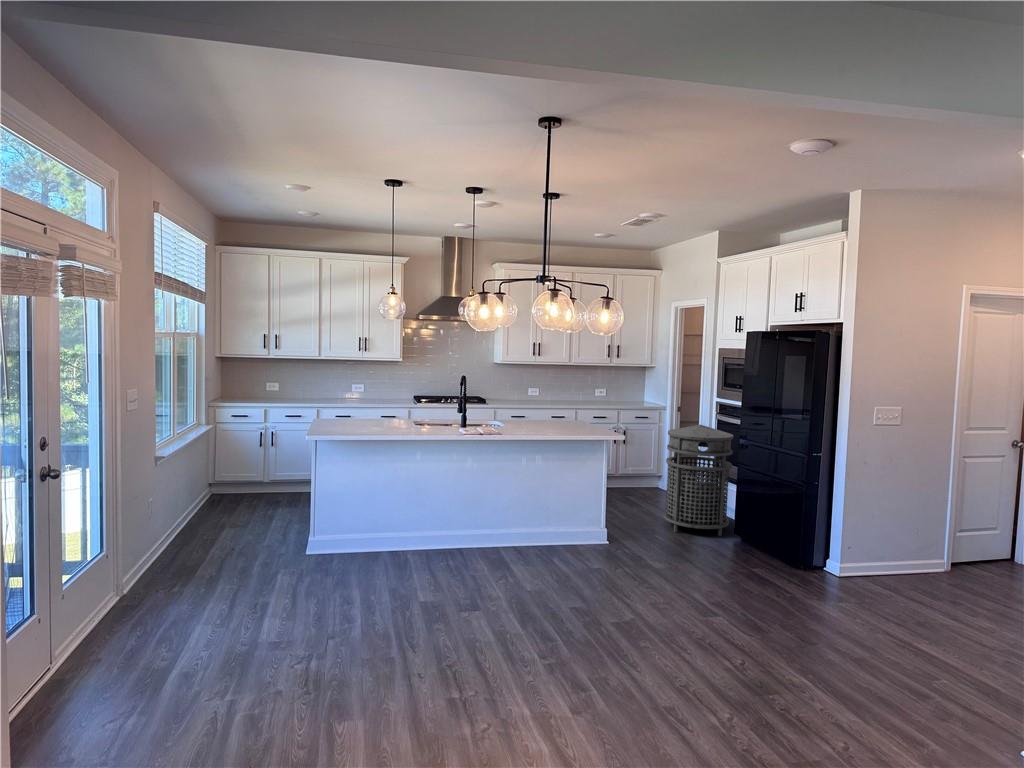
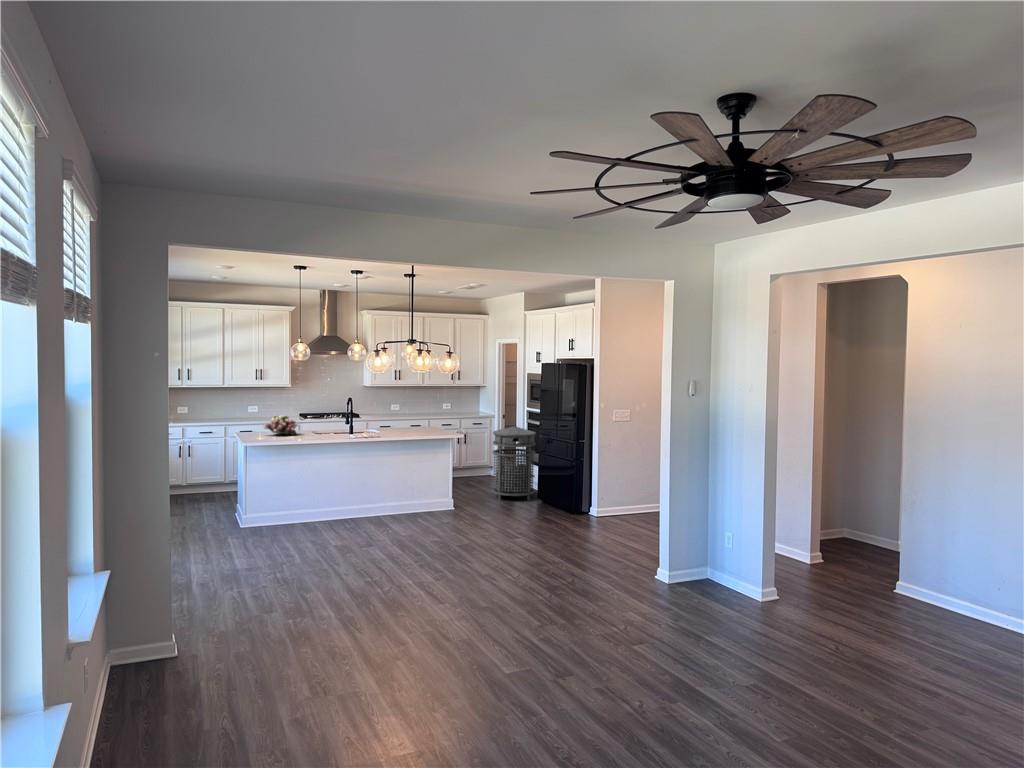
flower arrangement: none [346,396,392,424] -> present [264,415,297,434]

